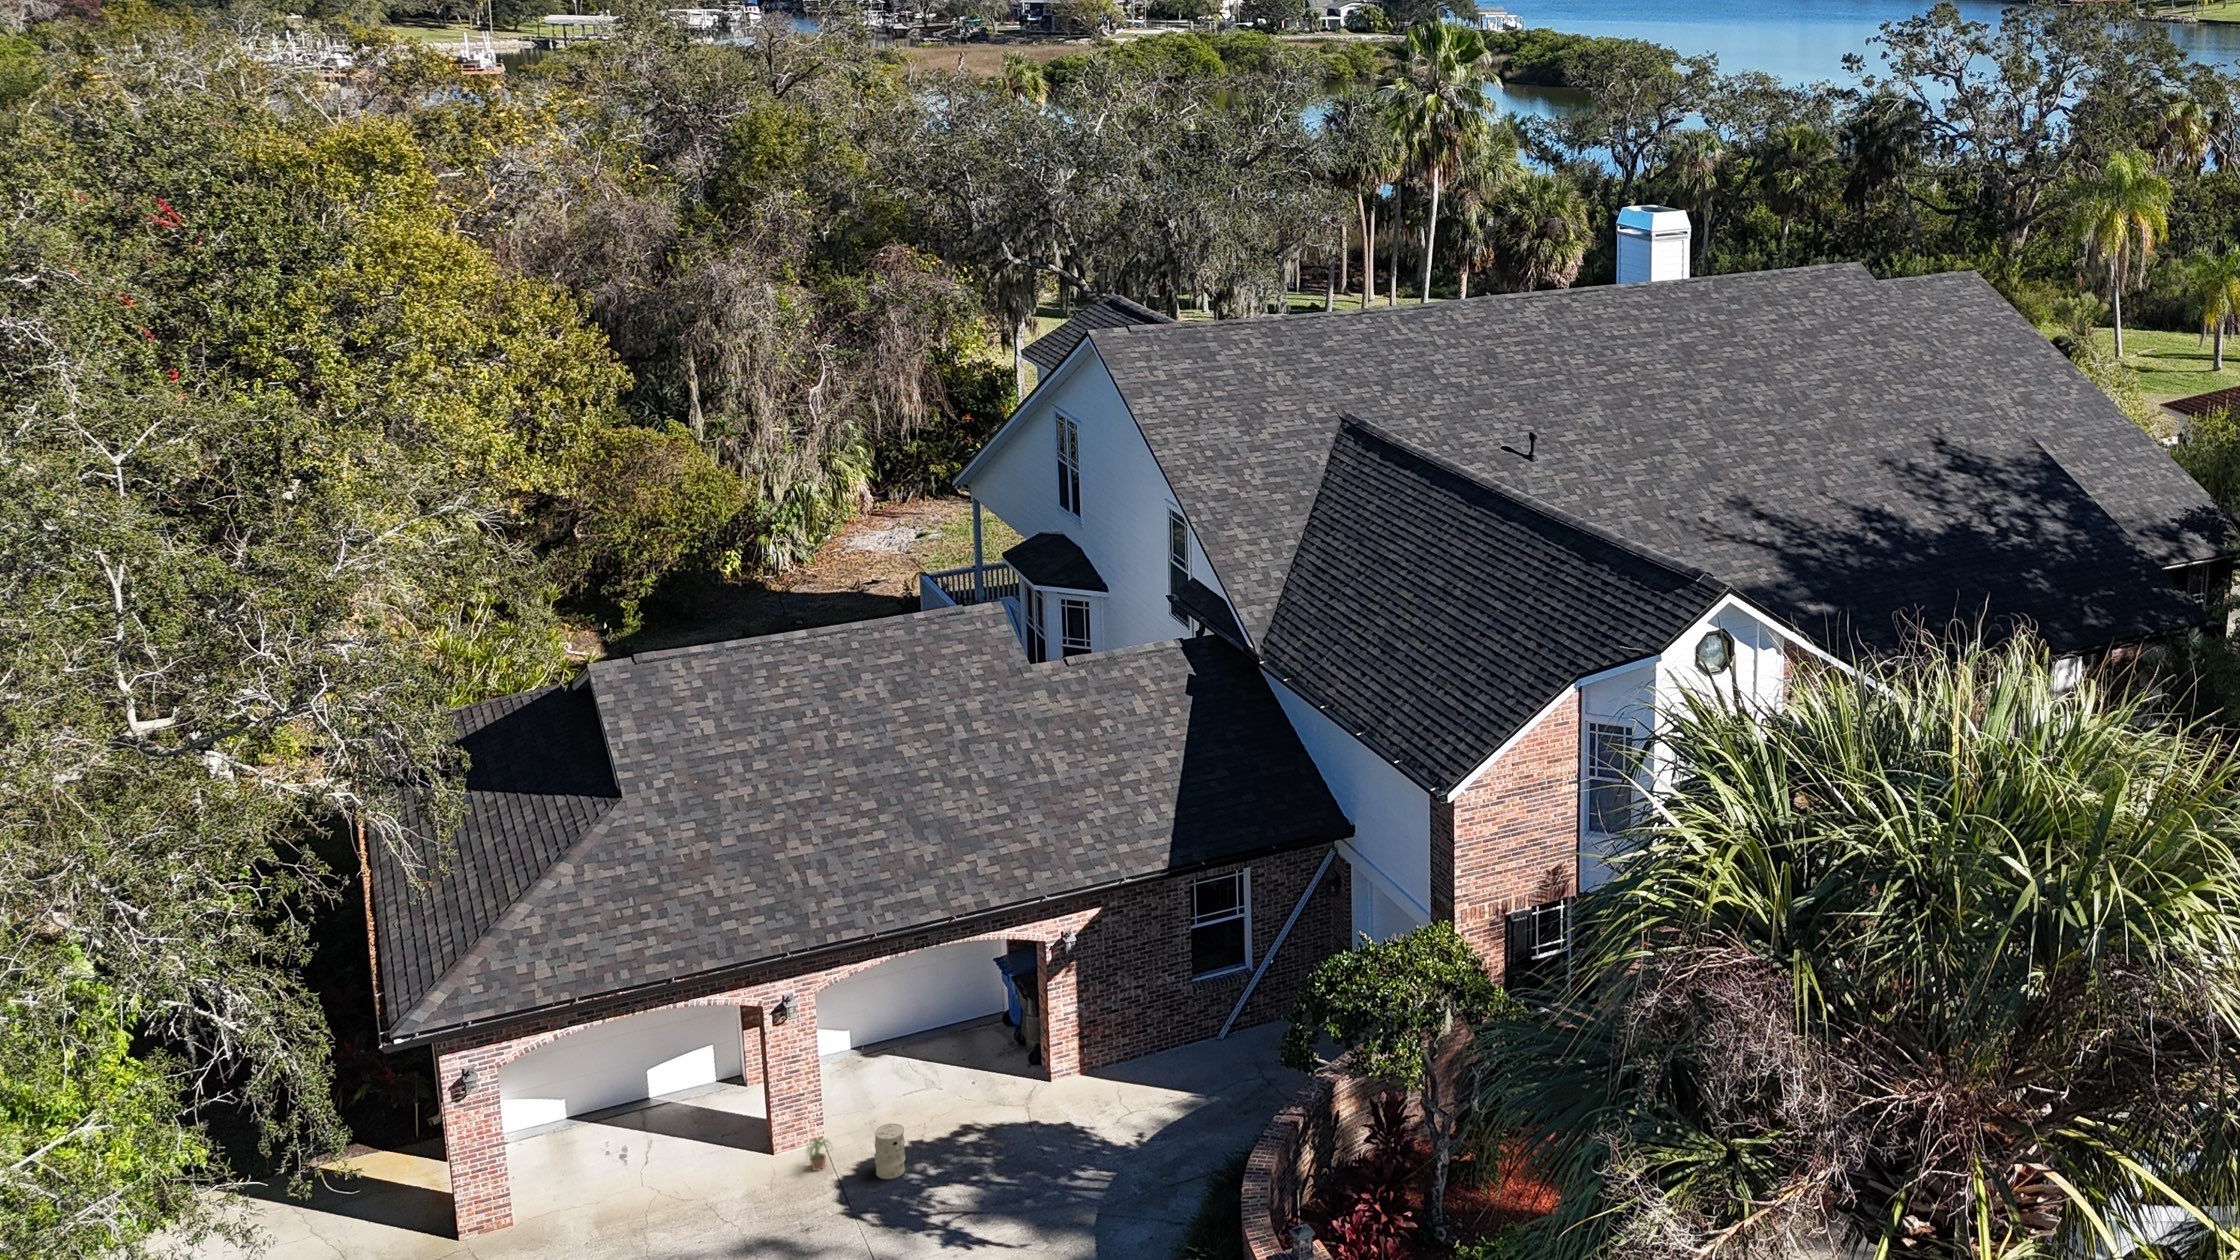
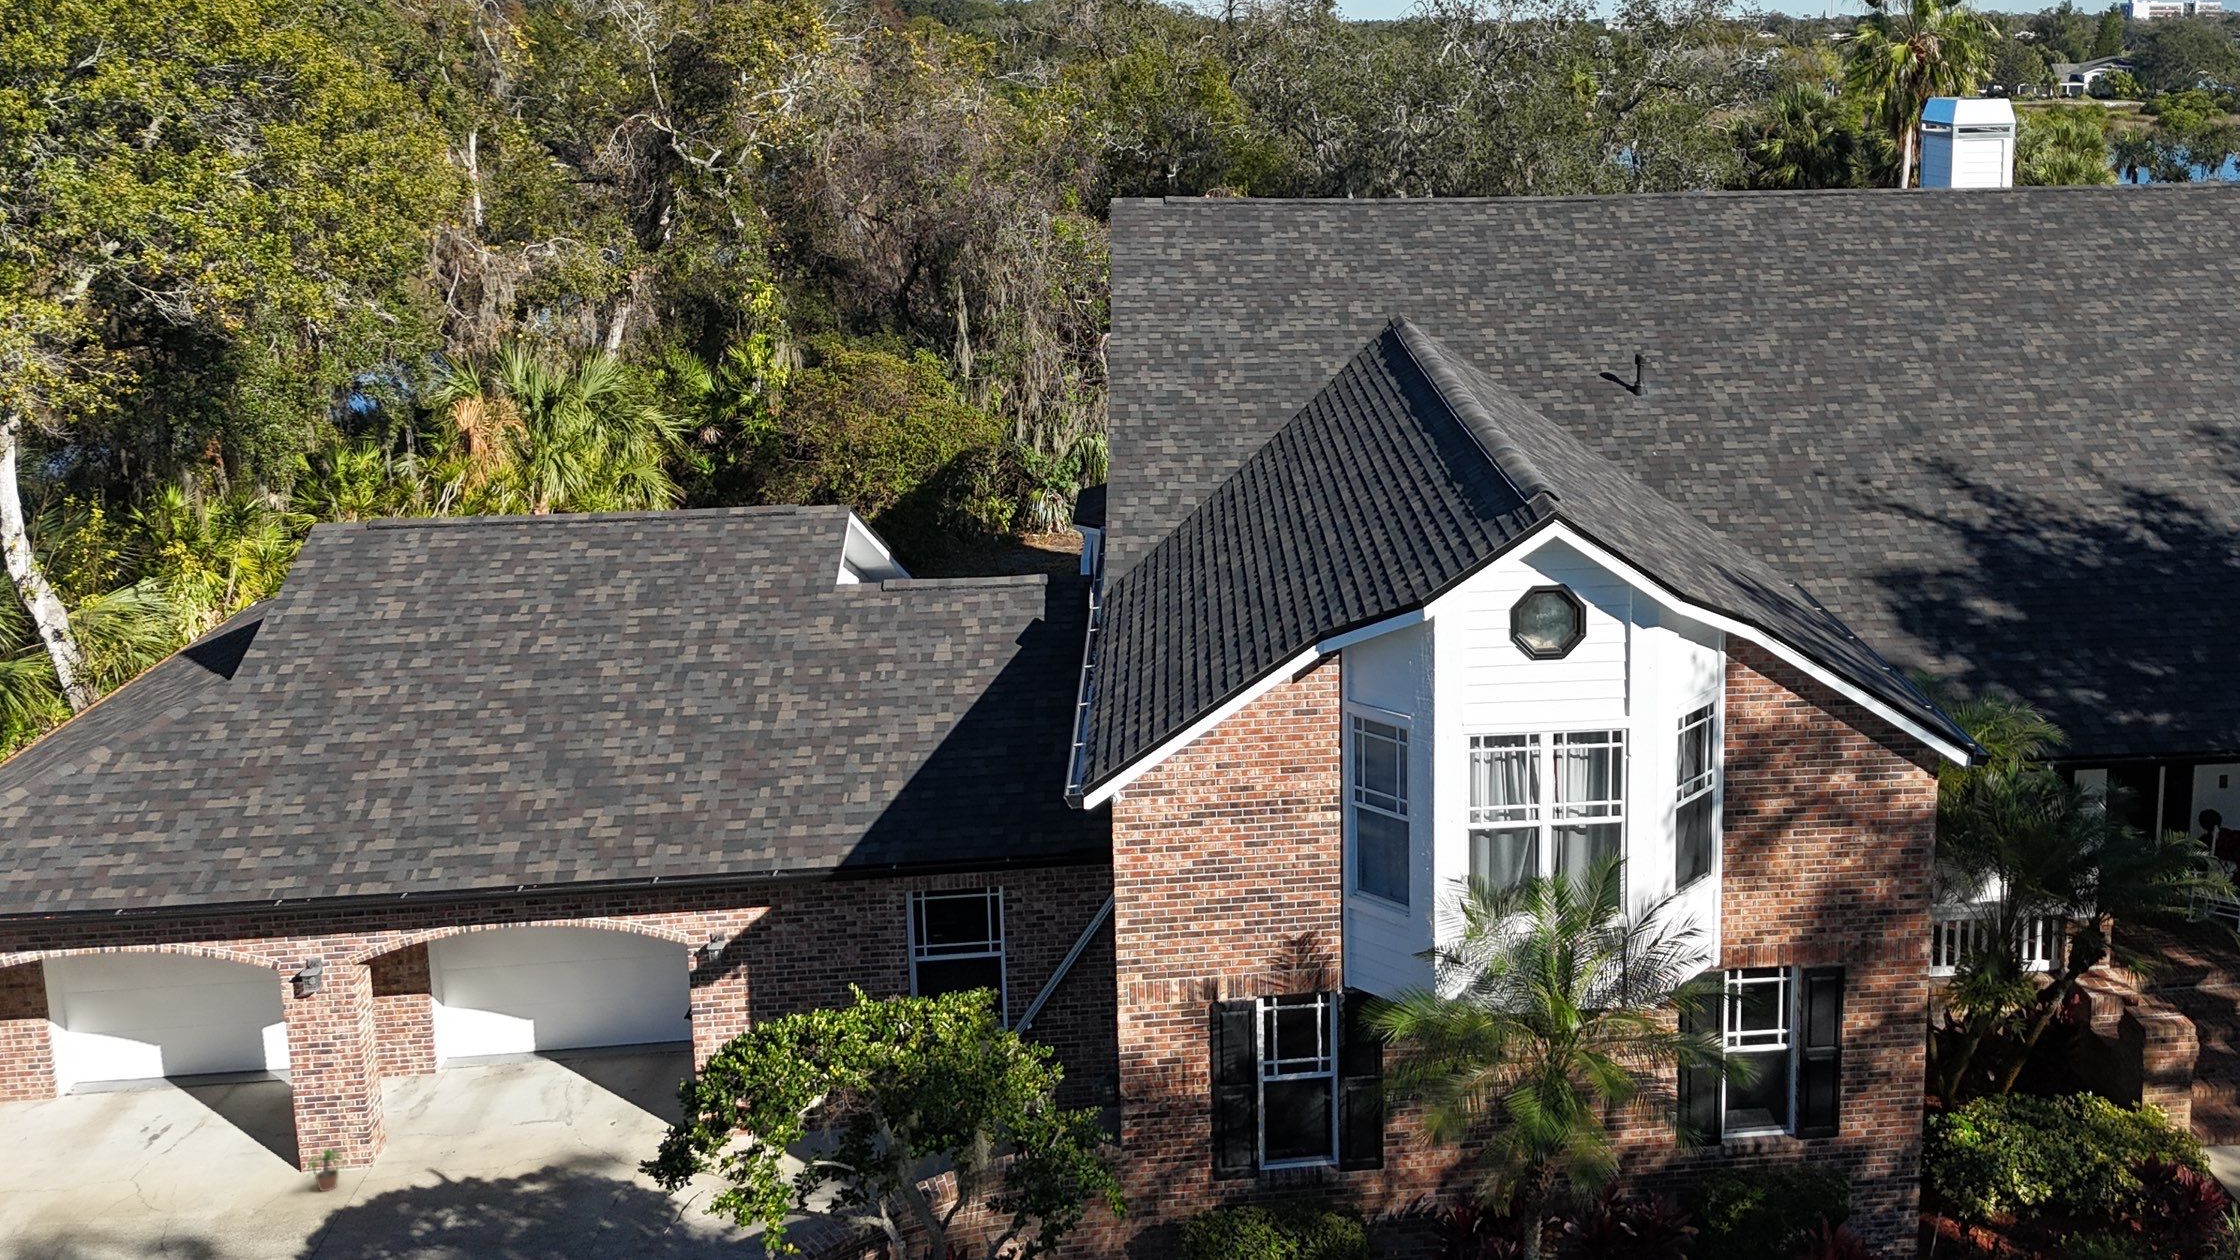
trash can: present [875,1124,905,1179] -> none [367,1147,413,1221]

